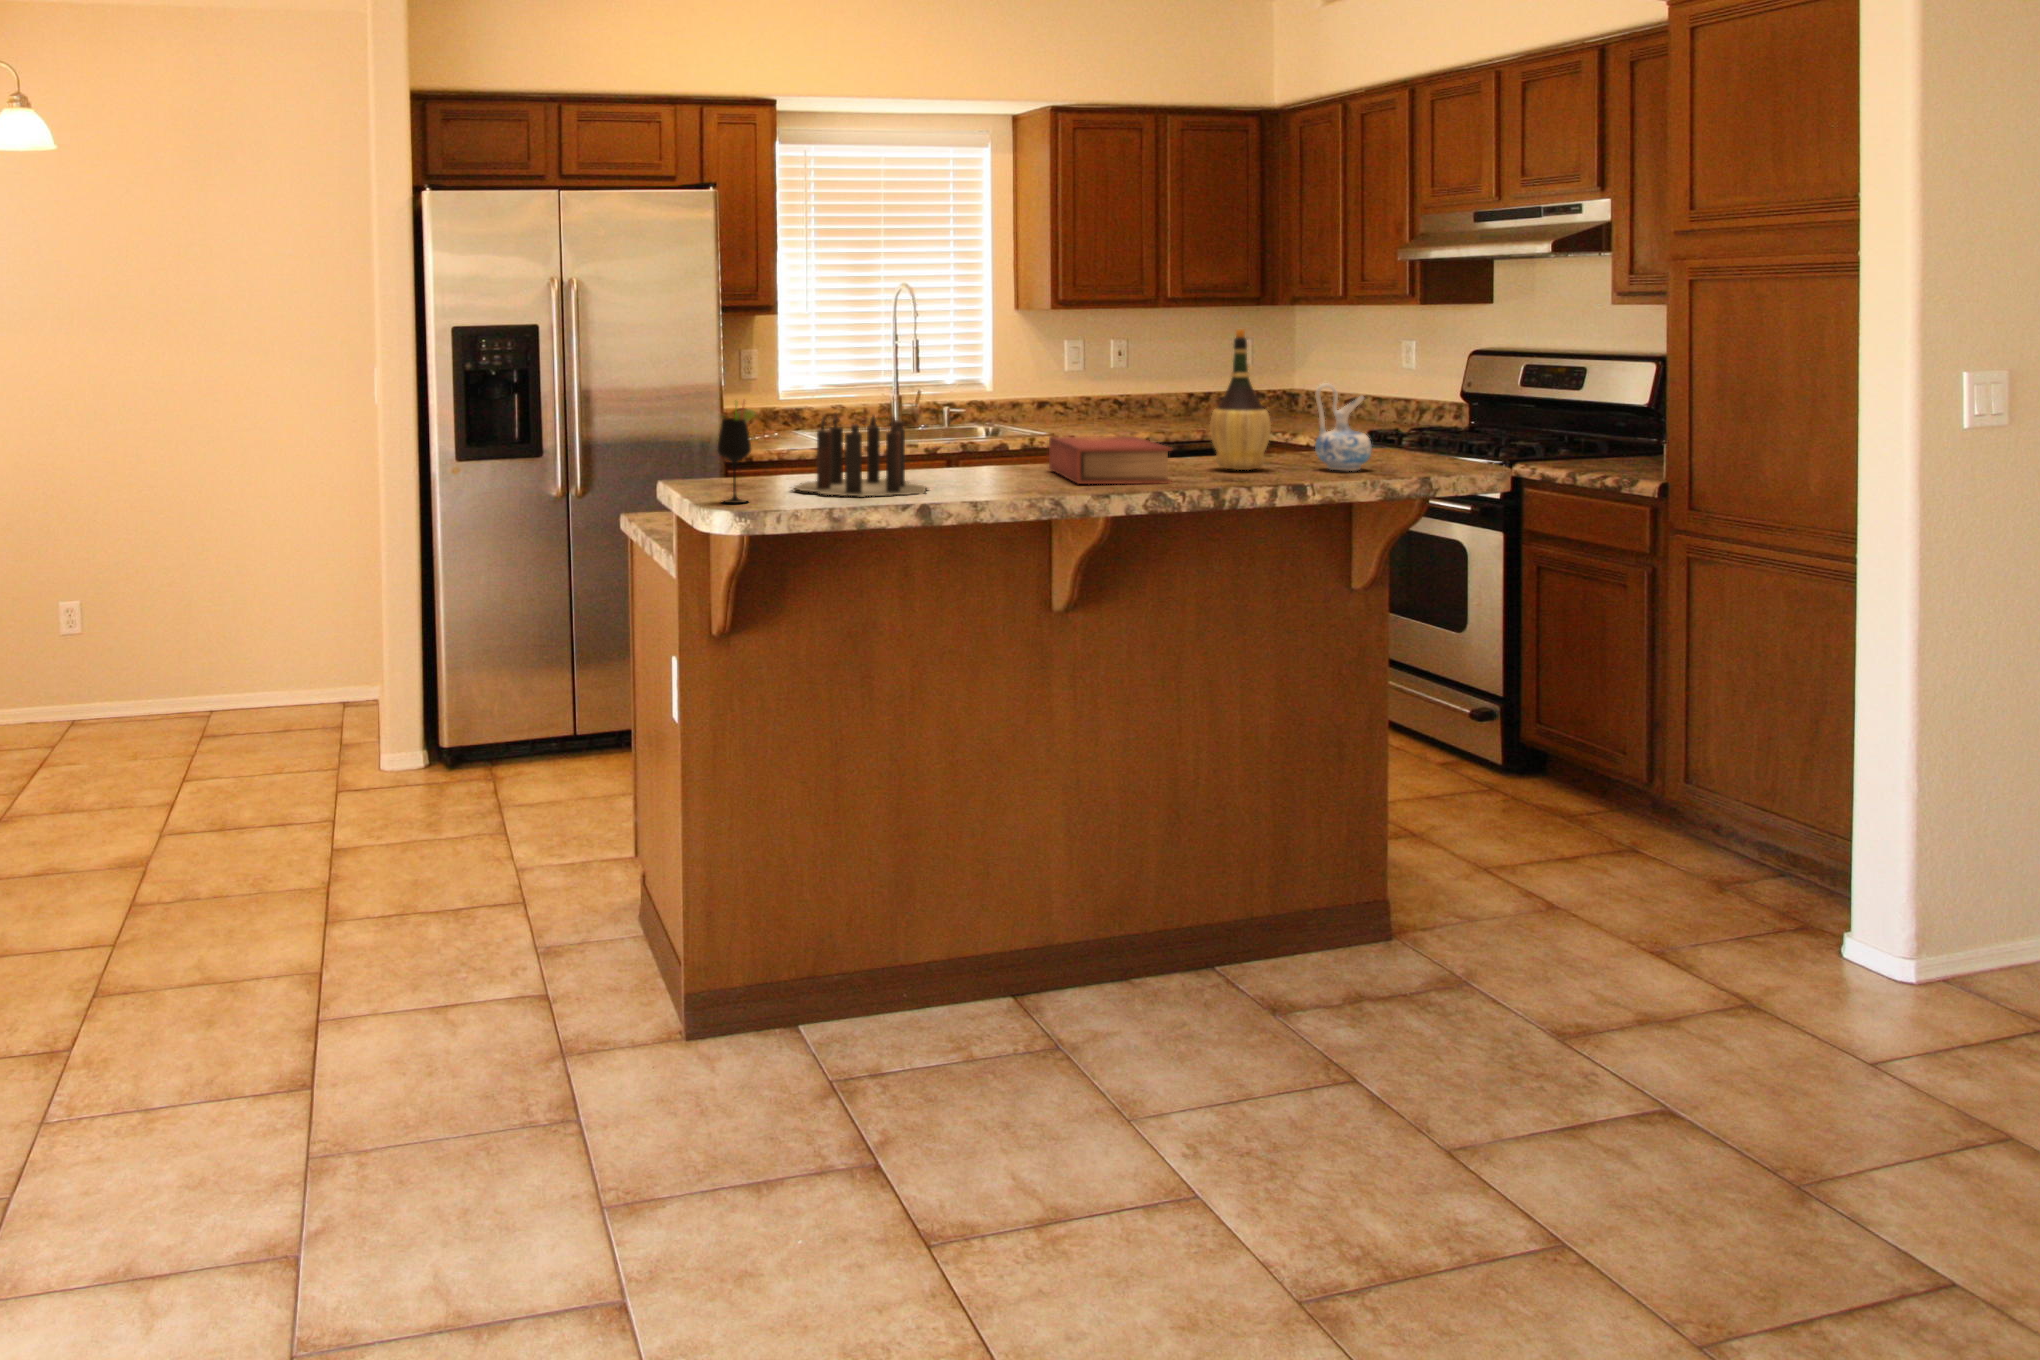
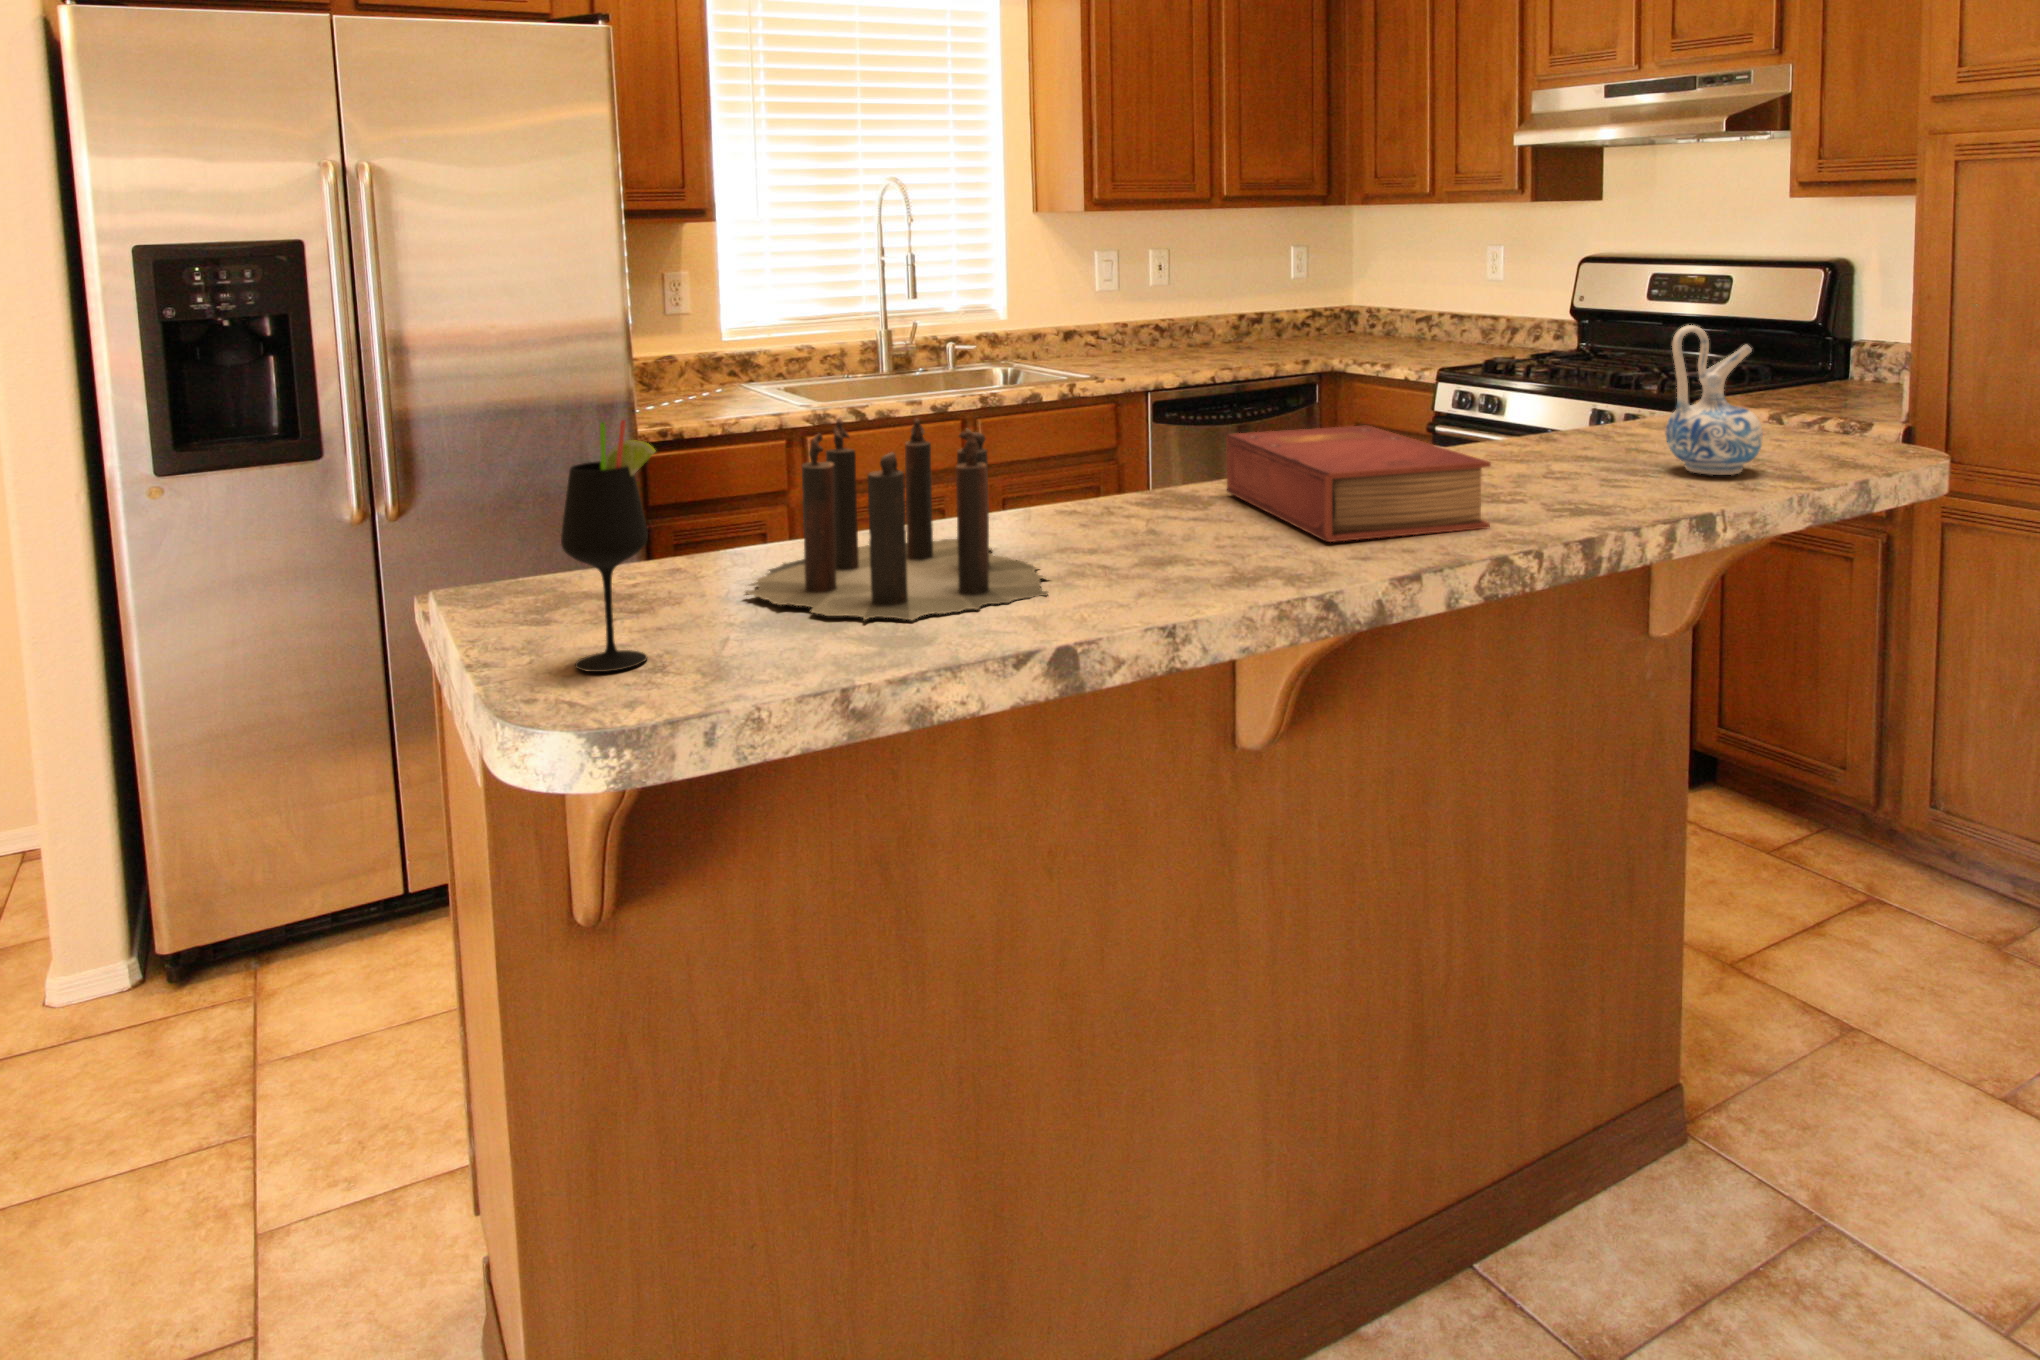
wine bottle: present [1210,329,1271,470] -> none [1497,232,1602,481]

